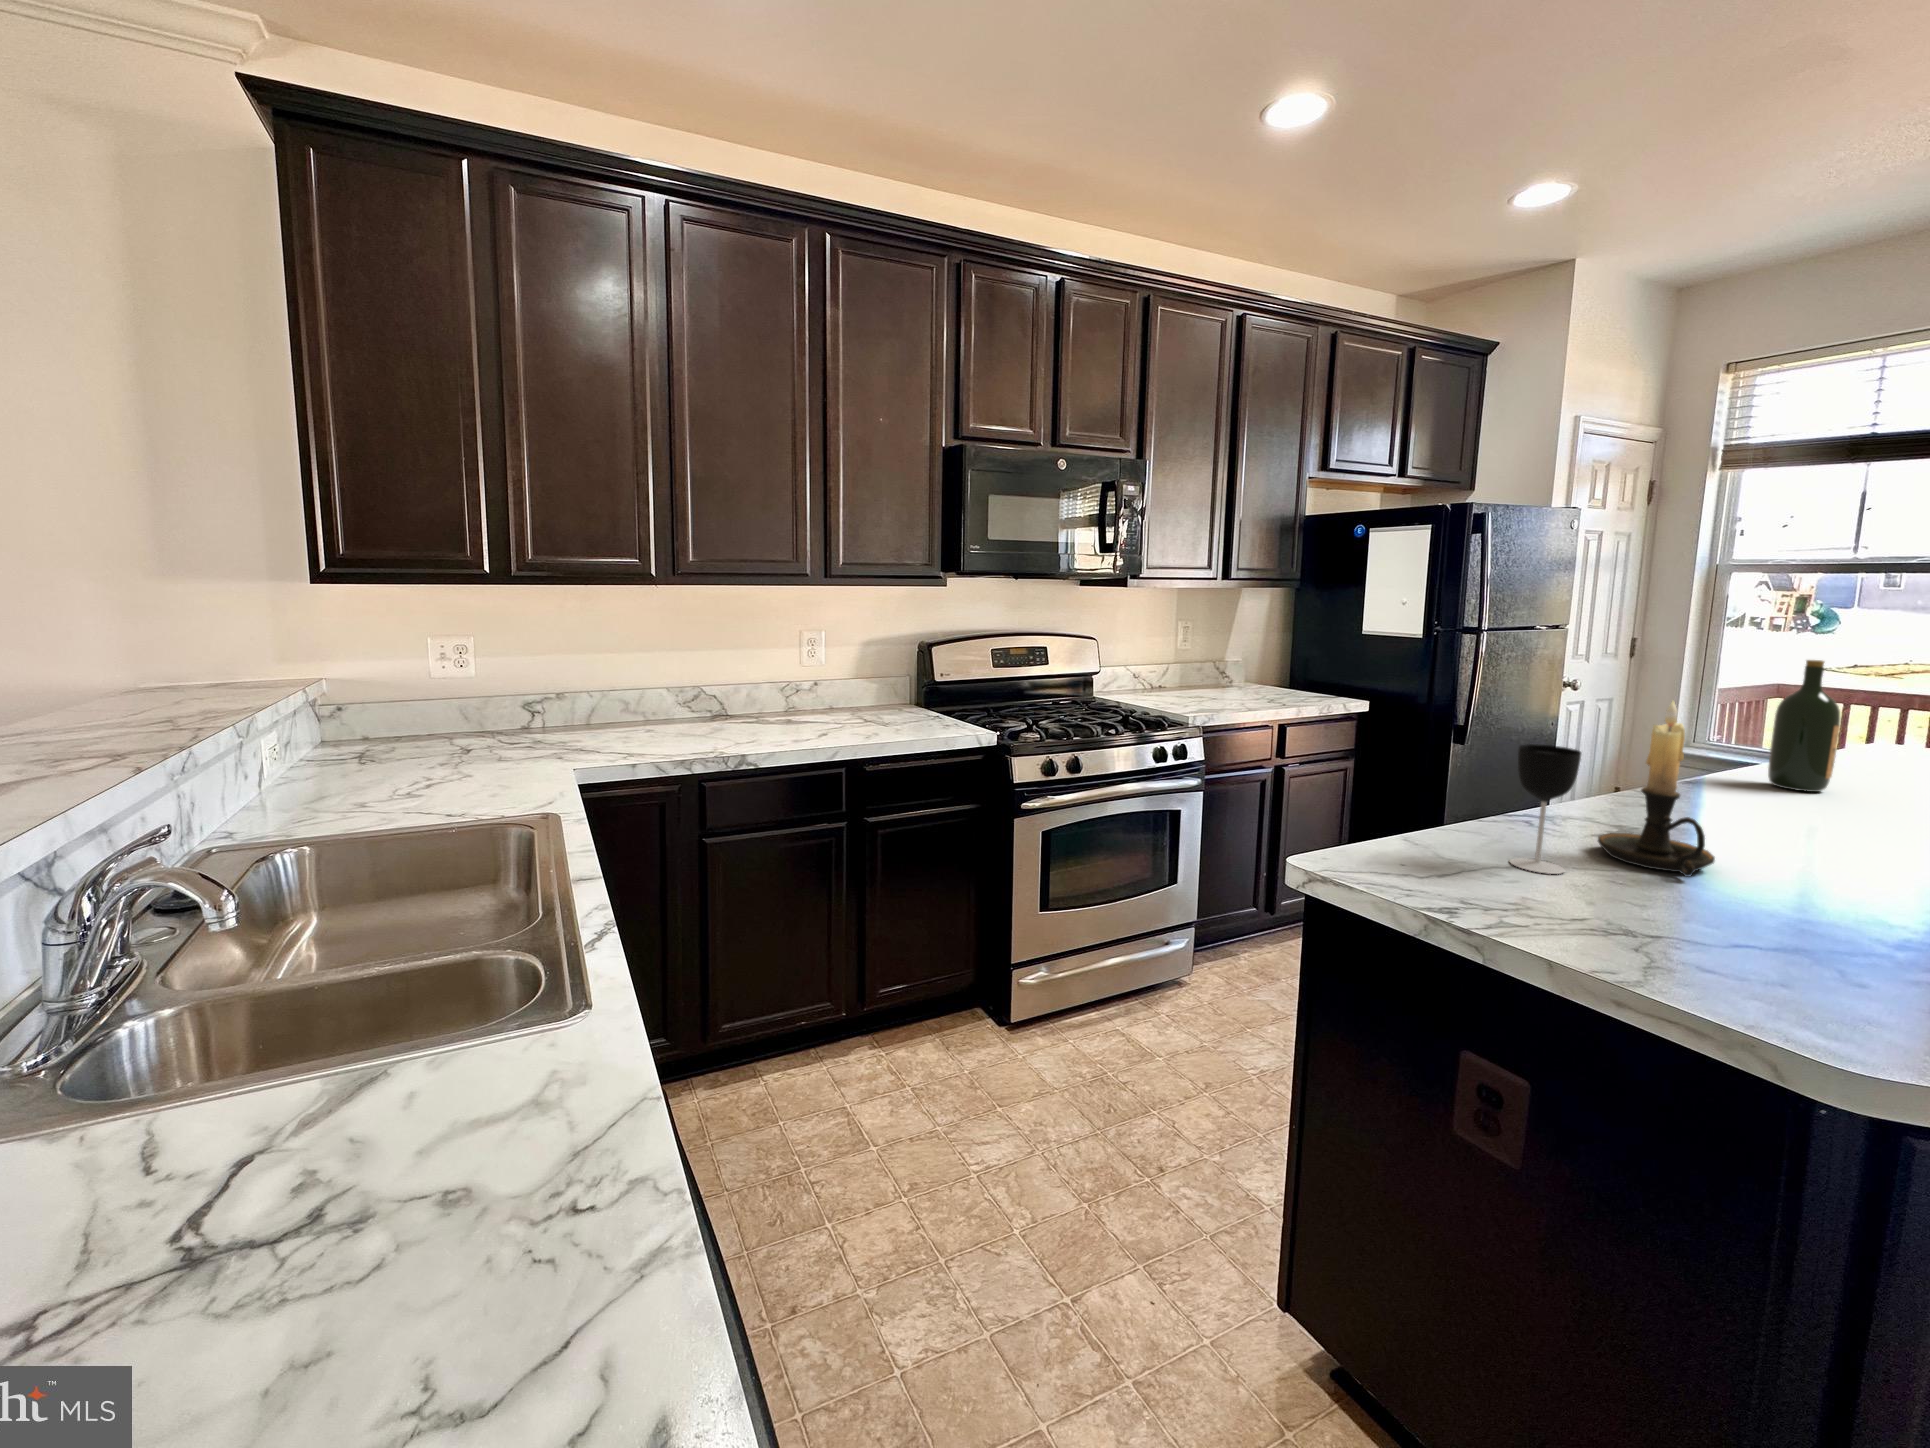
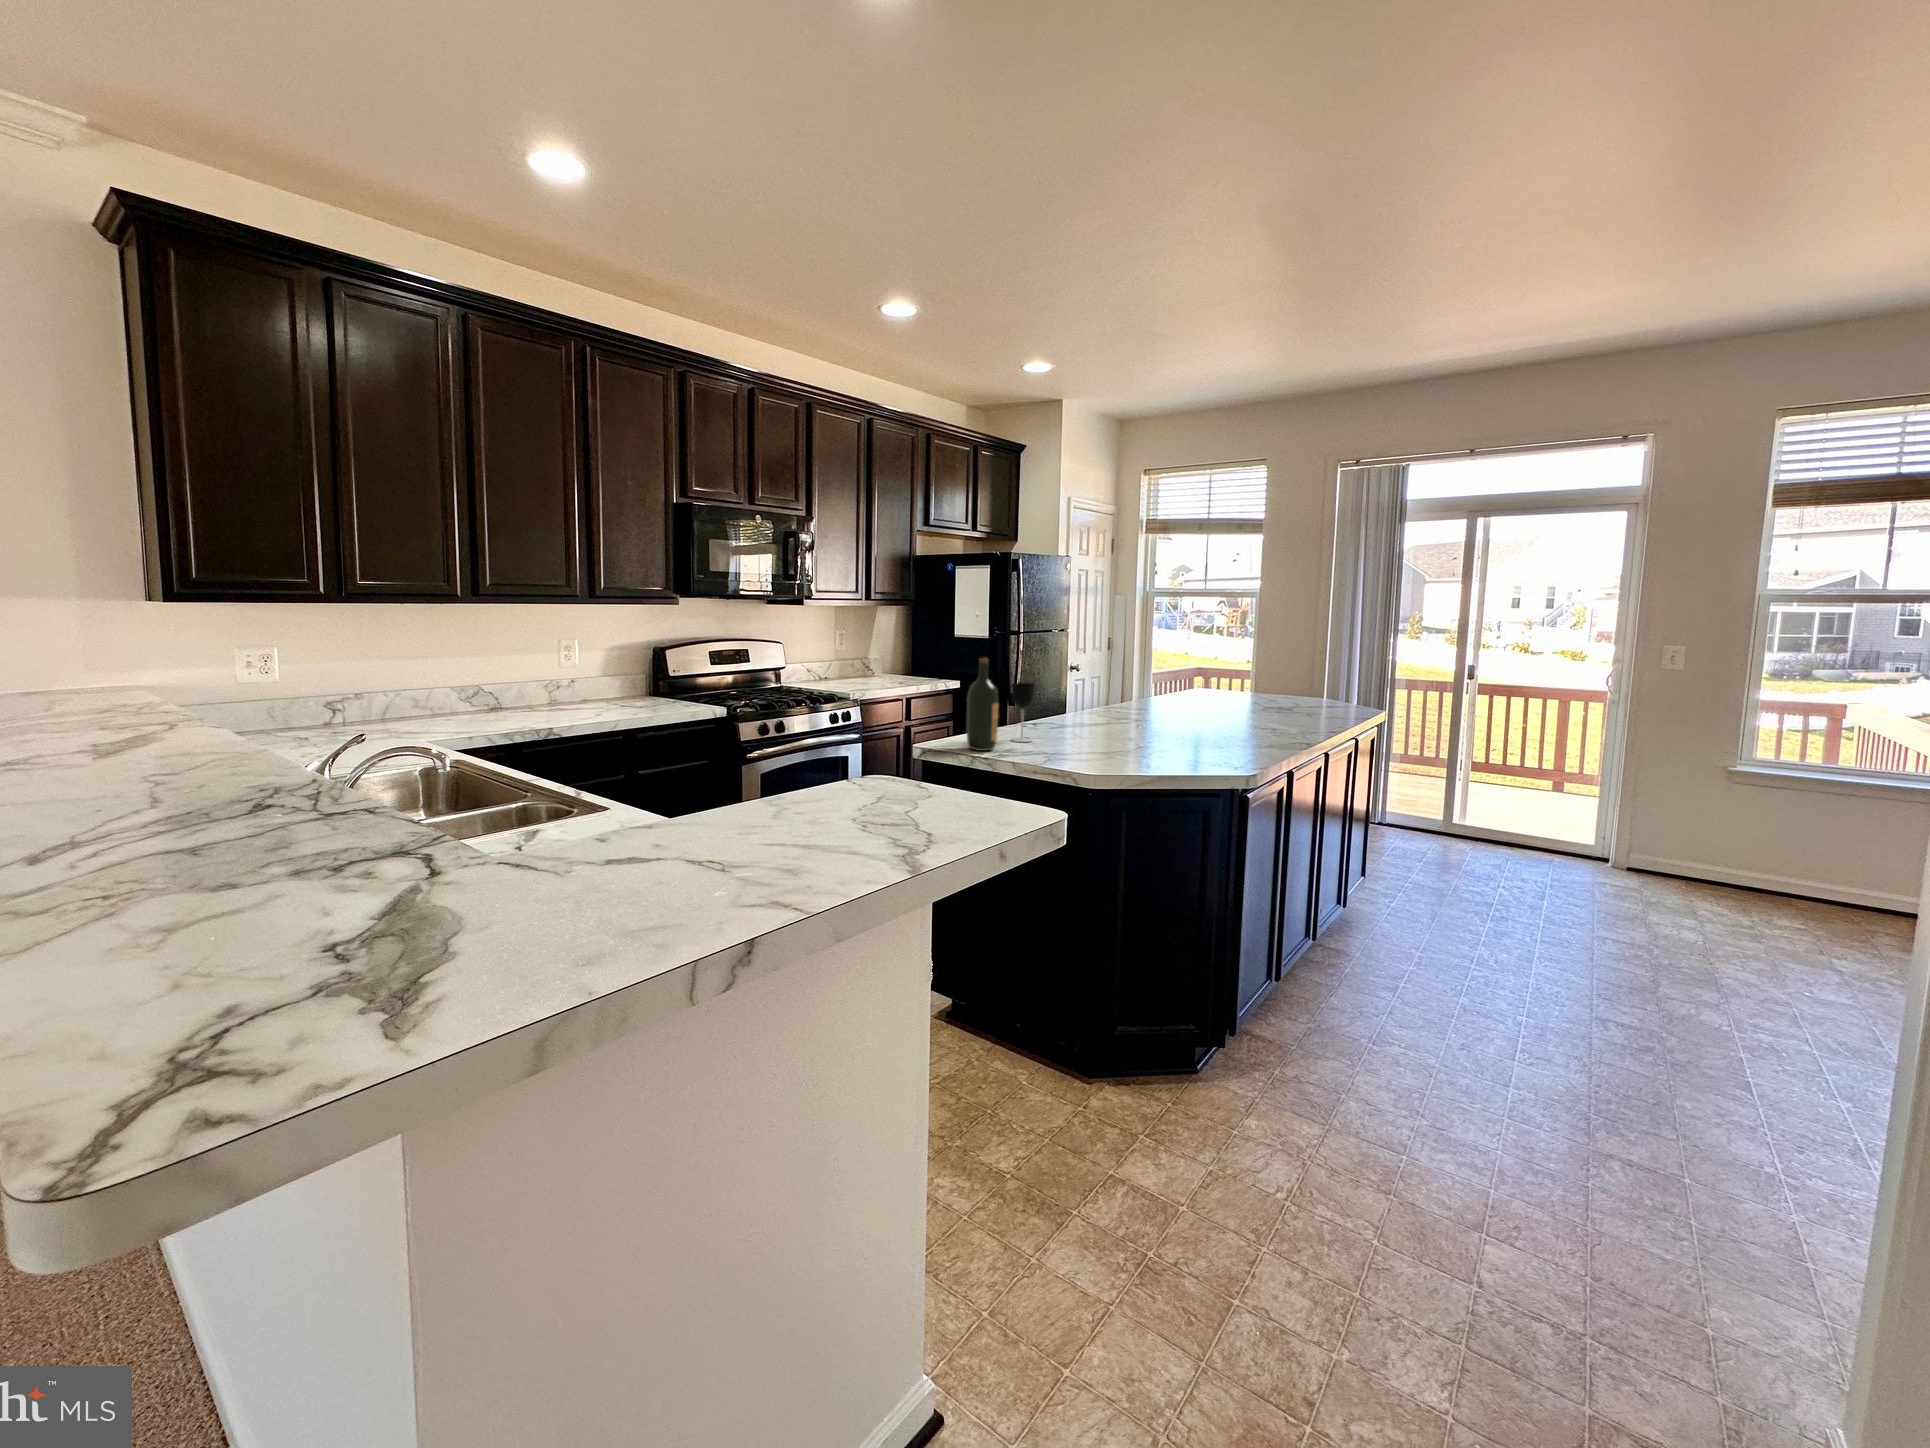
wine bottle: present [1768,660,1840,792] -> present [967,658,998,751]
candle holder: present [1598,702,1715,877] -> none [1049,659,1090,739]

